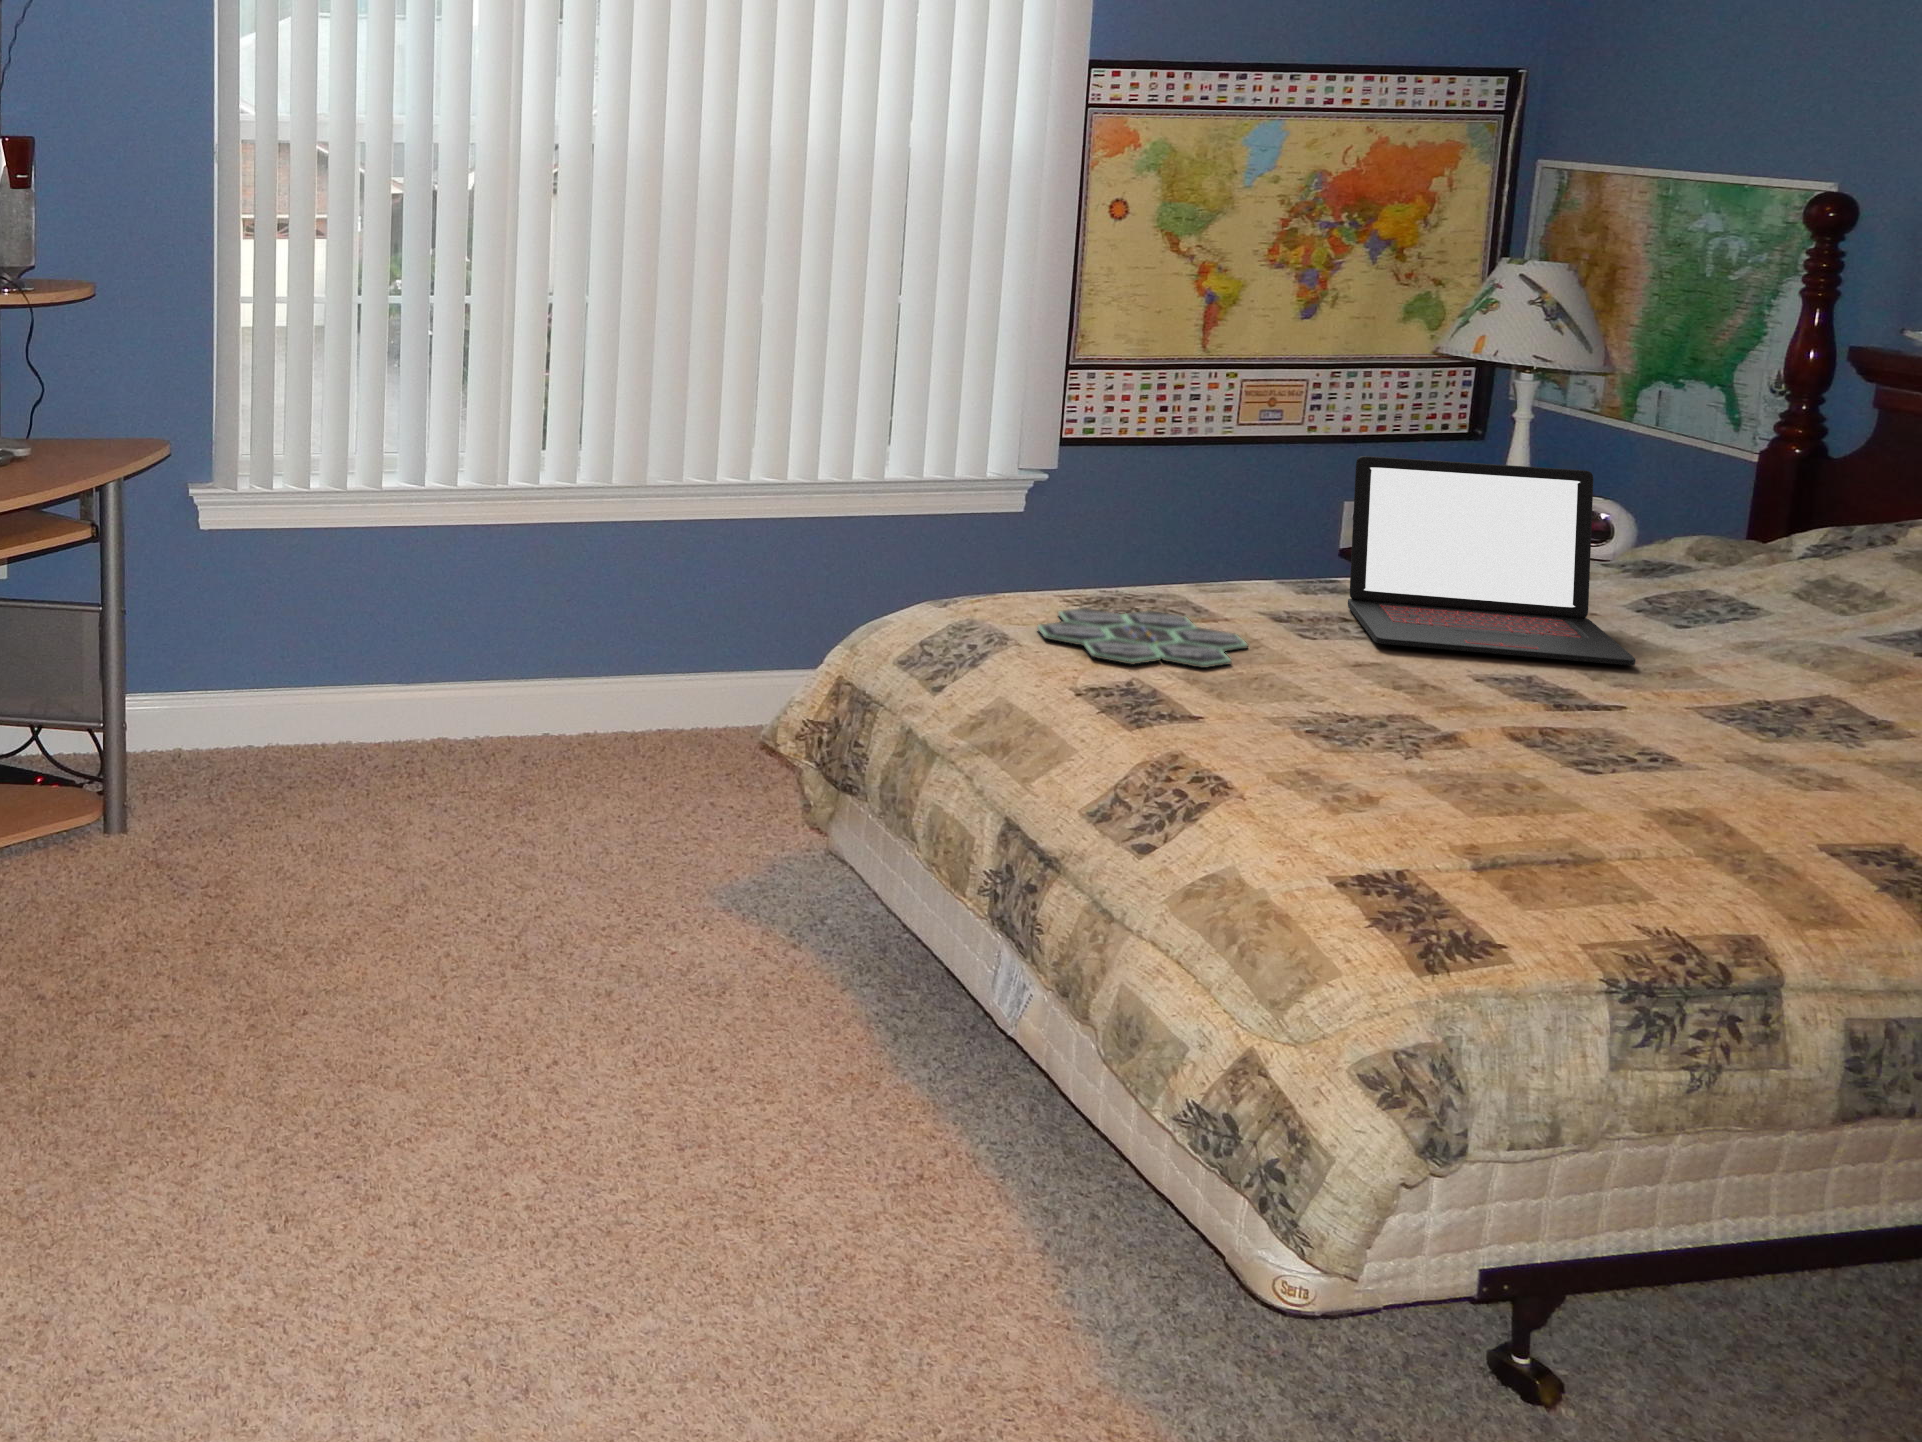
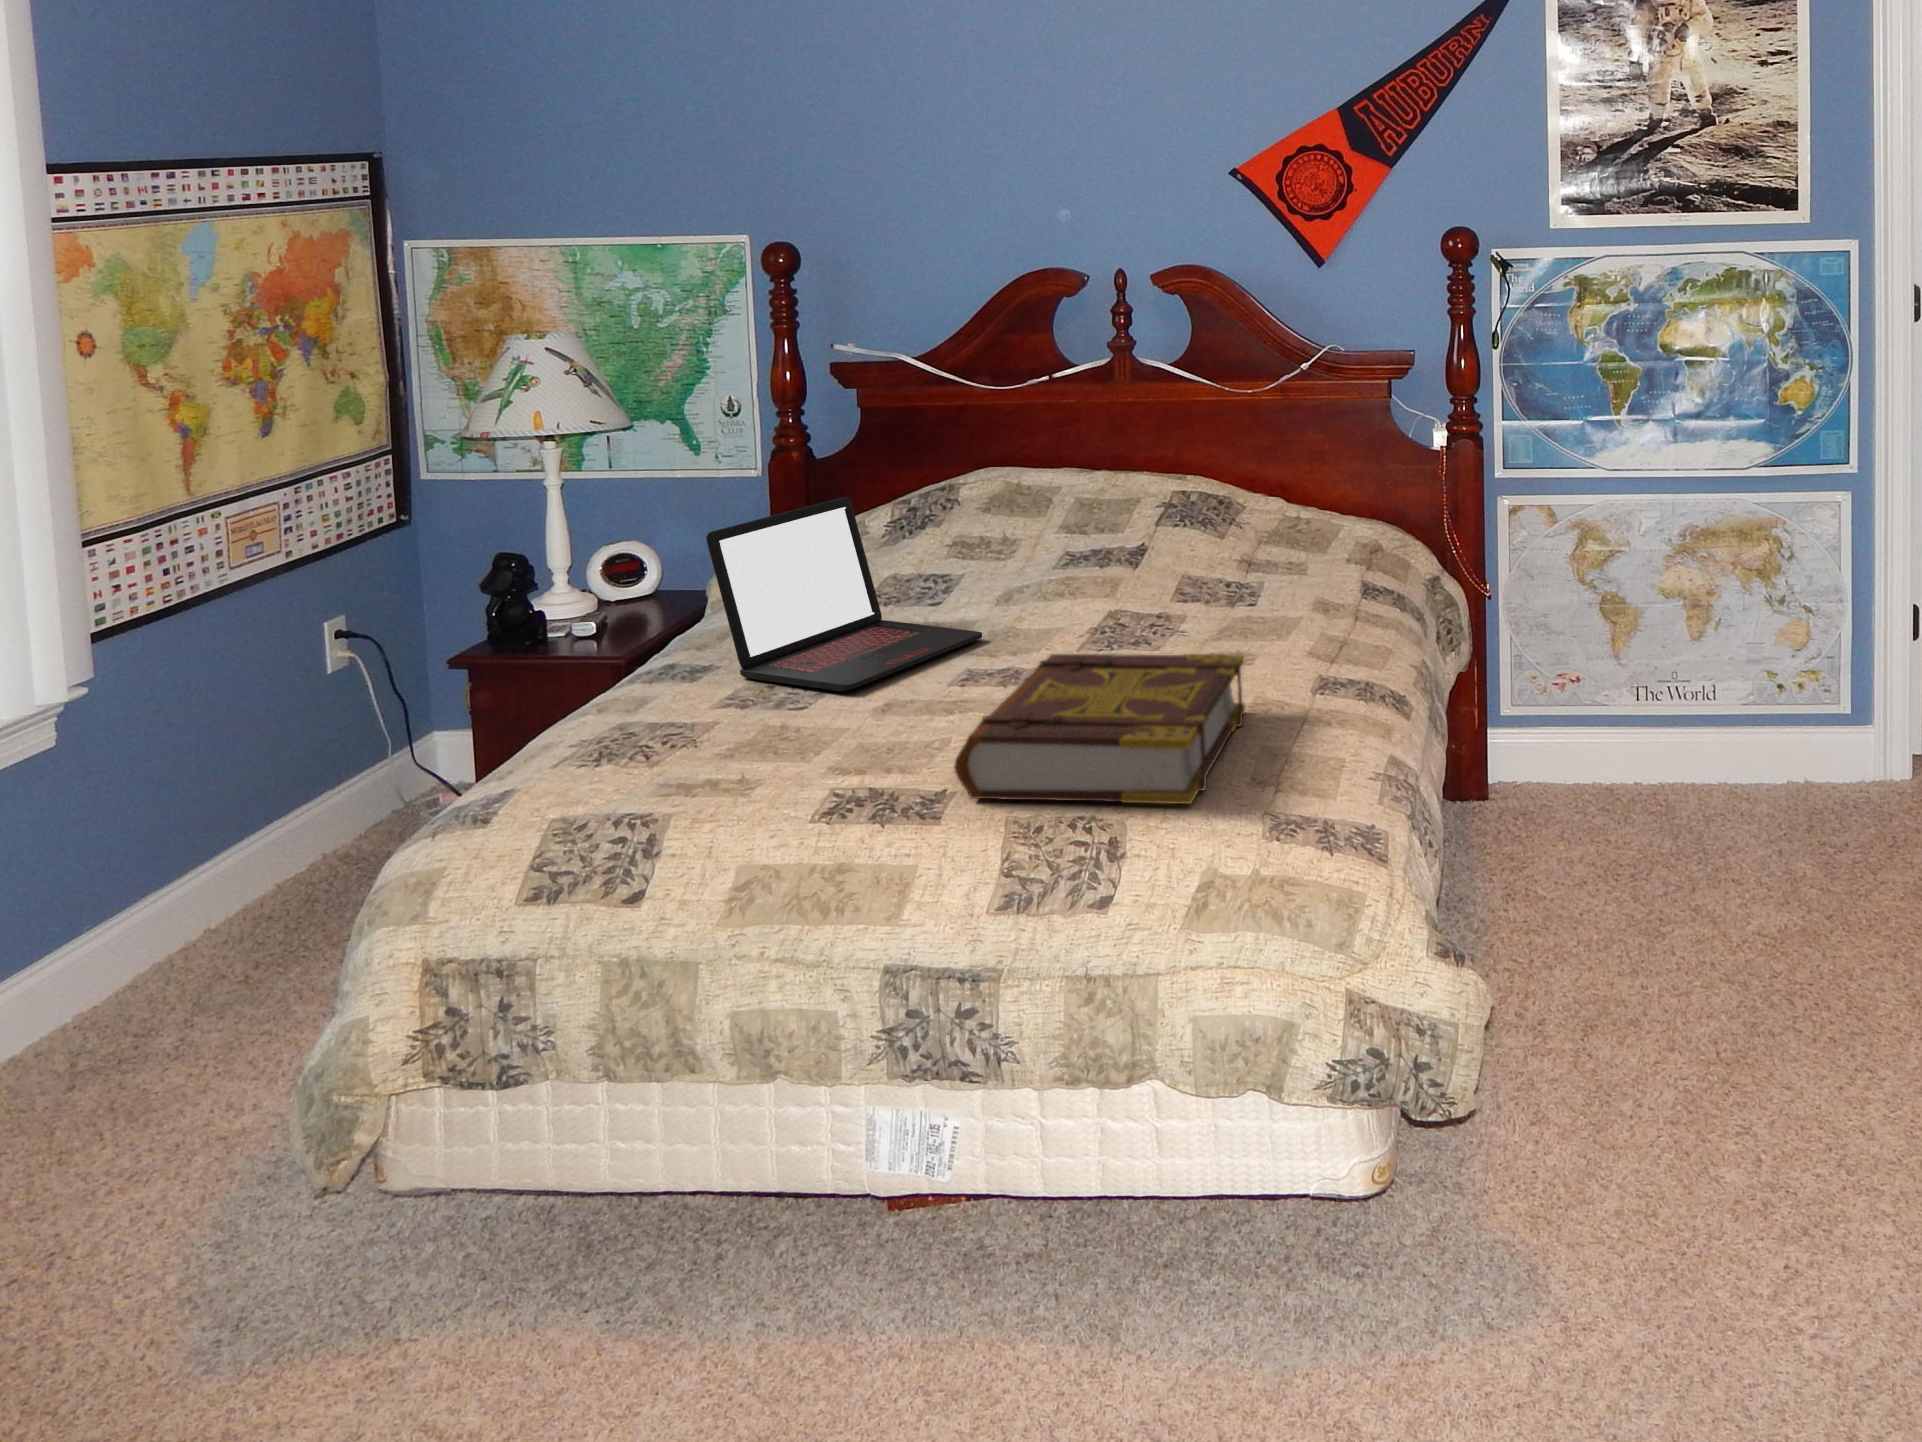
board game: present [1037,608,1248,668] -> none [593,730,818,805]
book: none [1205,663,1676,825] -> present [954,654,1245,804]

